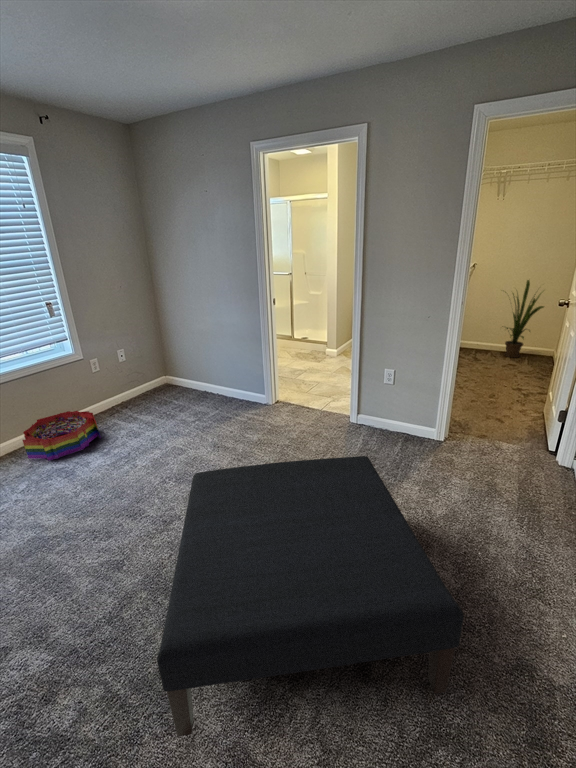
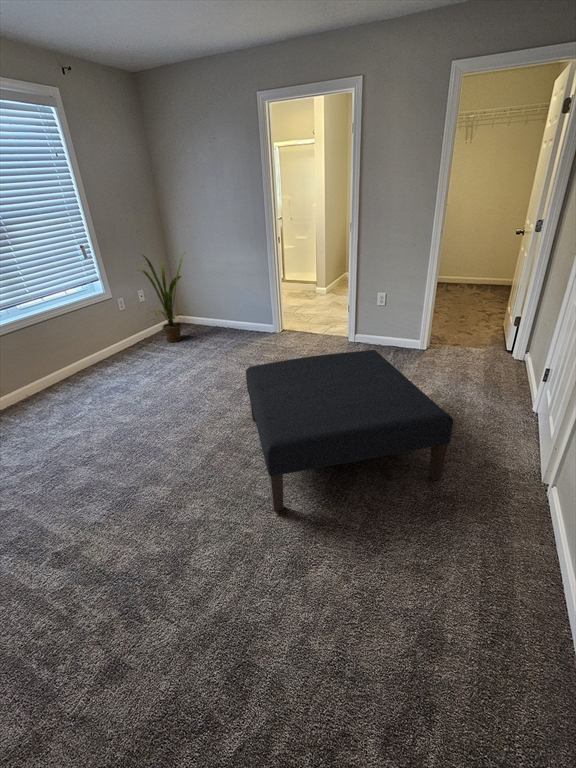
house plant: present [505,280,544,358] -> present [139,252,185,342]
storage bin: present [22,411,101,461] -> none [76,343,141,382]

